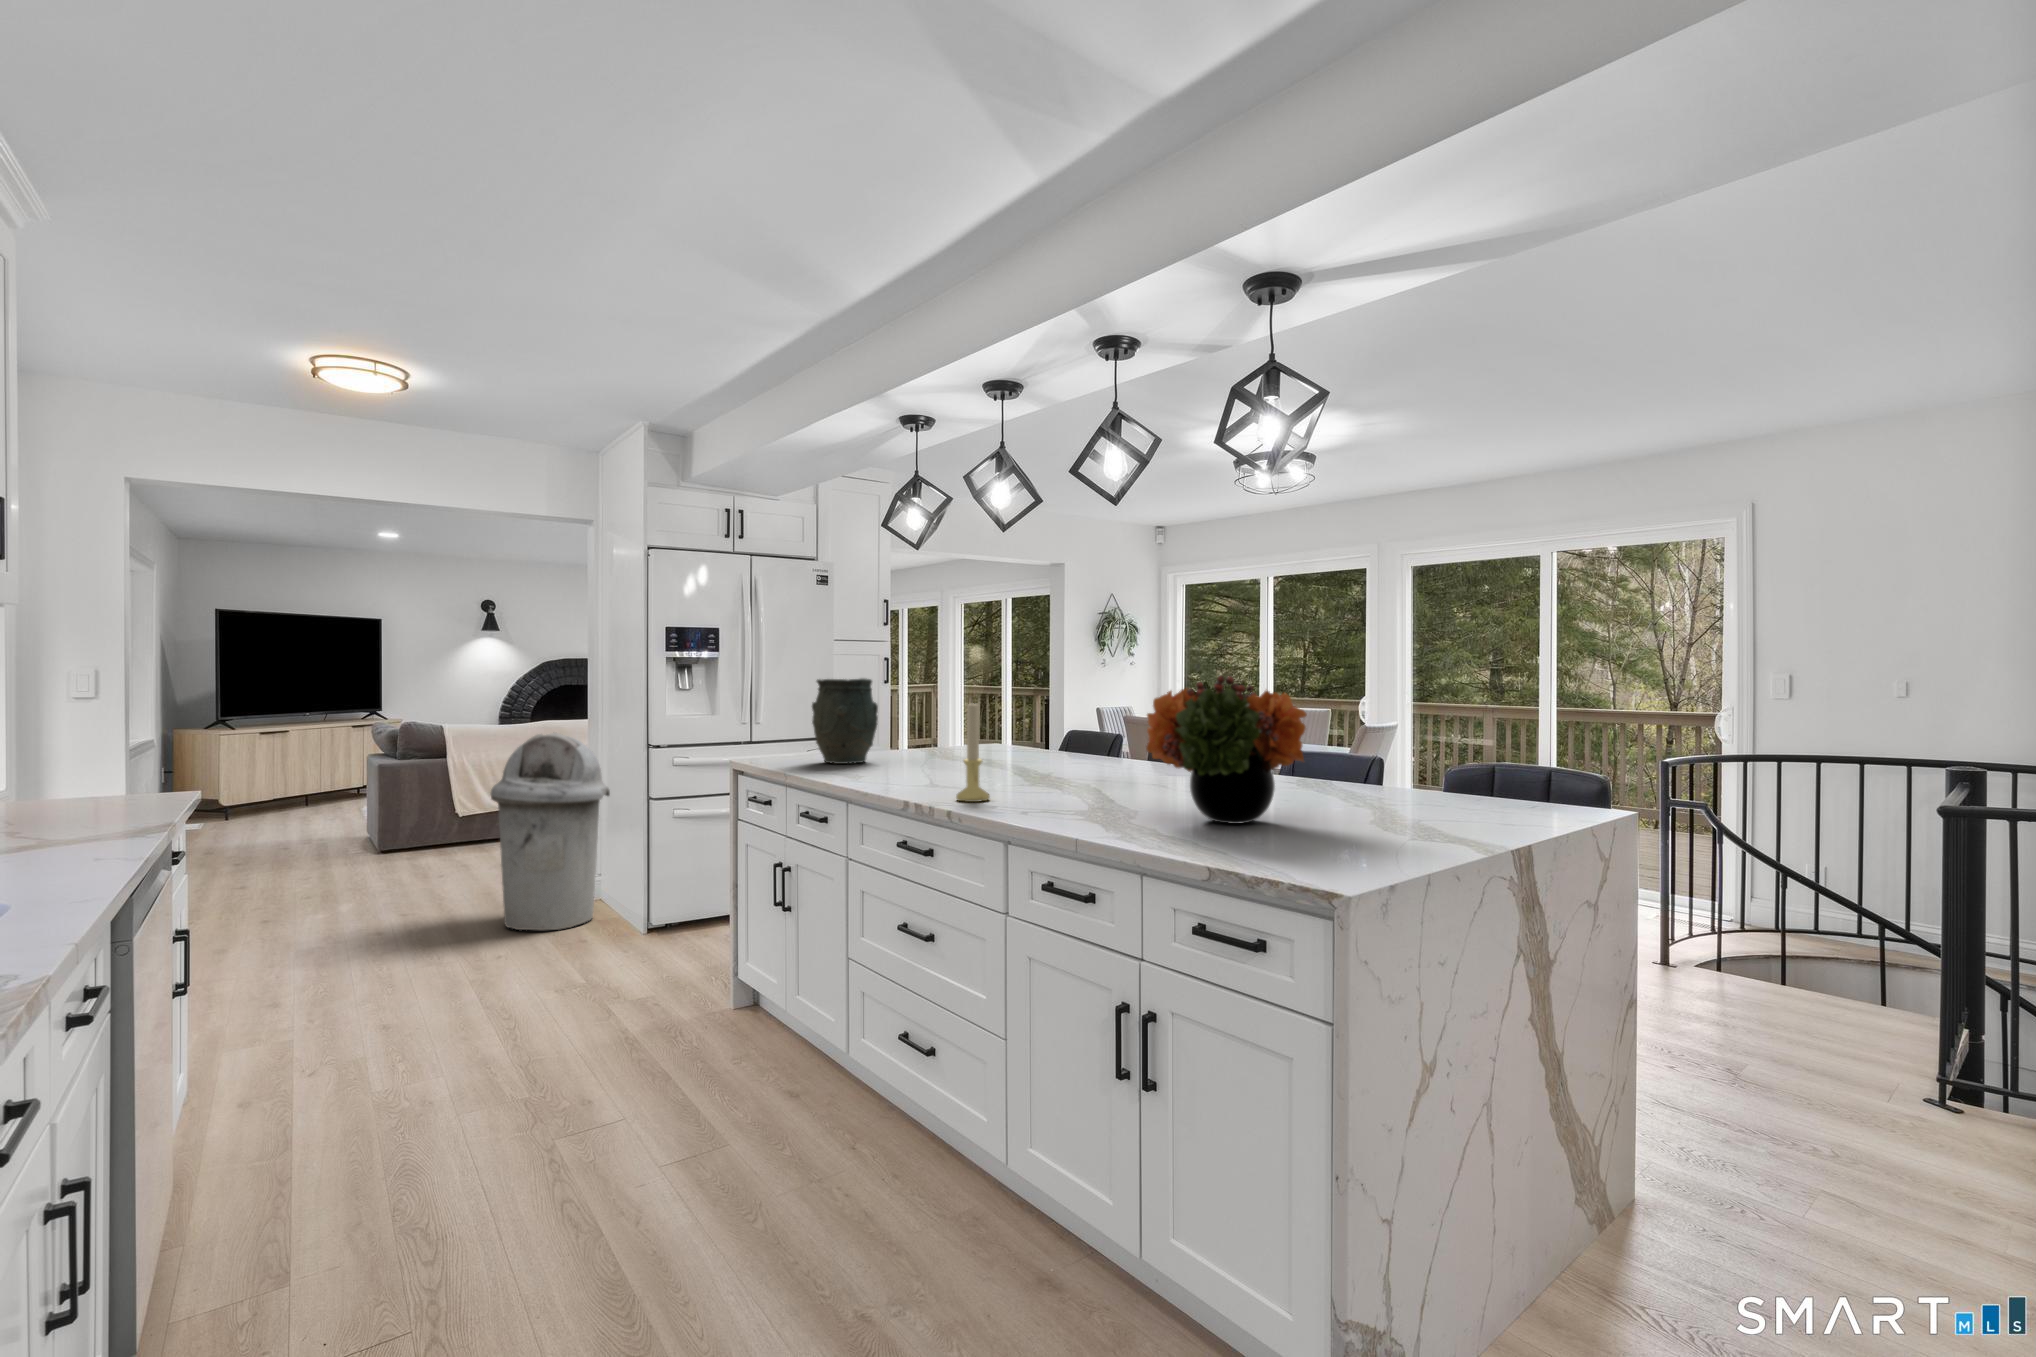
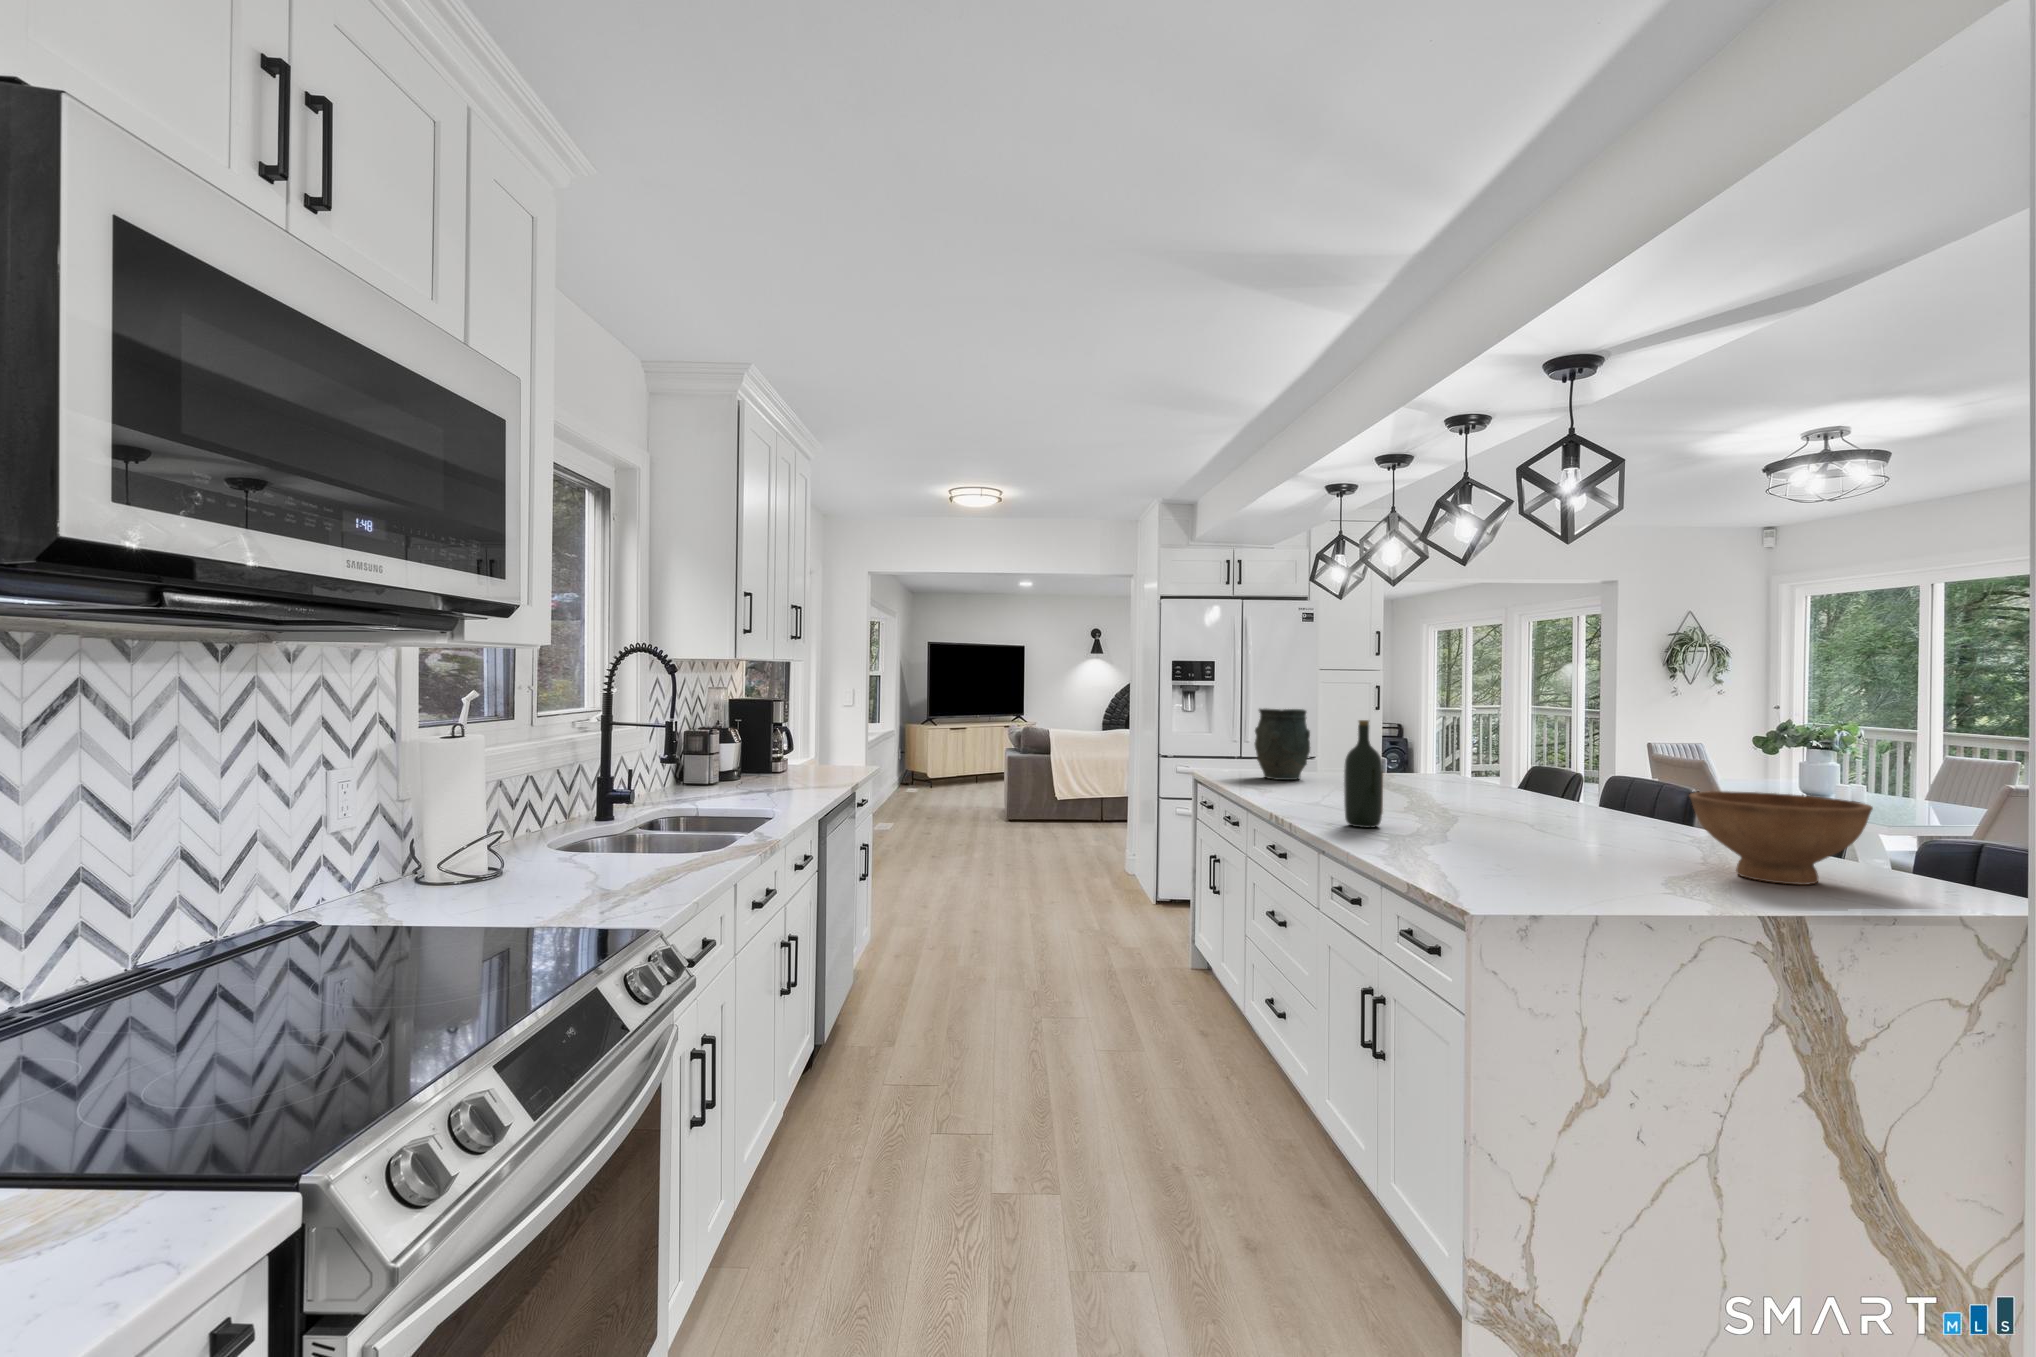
flower arrangement: present [1146,675,1306,824] -> none [1430,723,1598,858]
wine bottle: none [1014,680,1056,808] -> present [1344,720,1383,828]
candle holder: present [956,704,990,802] -> none [1308,734,1338,818]
trash can: present [491,733,610,930] -> none [1056,741,1138,891]
bowl: none [1376,737,1526,821] -> present [1690,791,1873,885]

